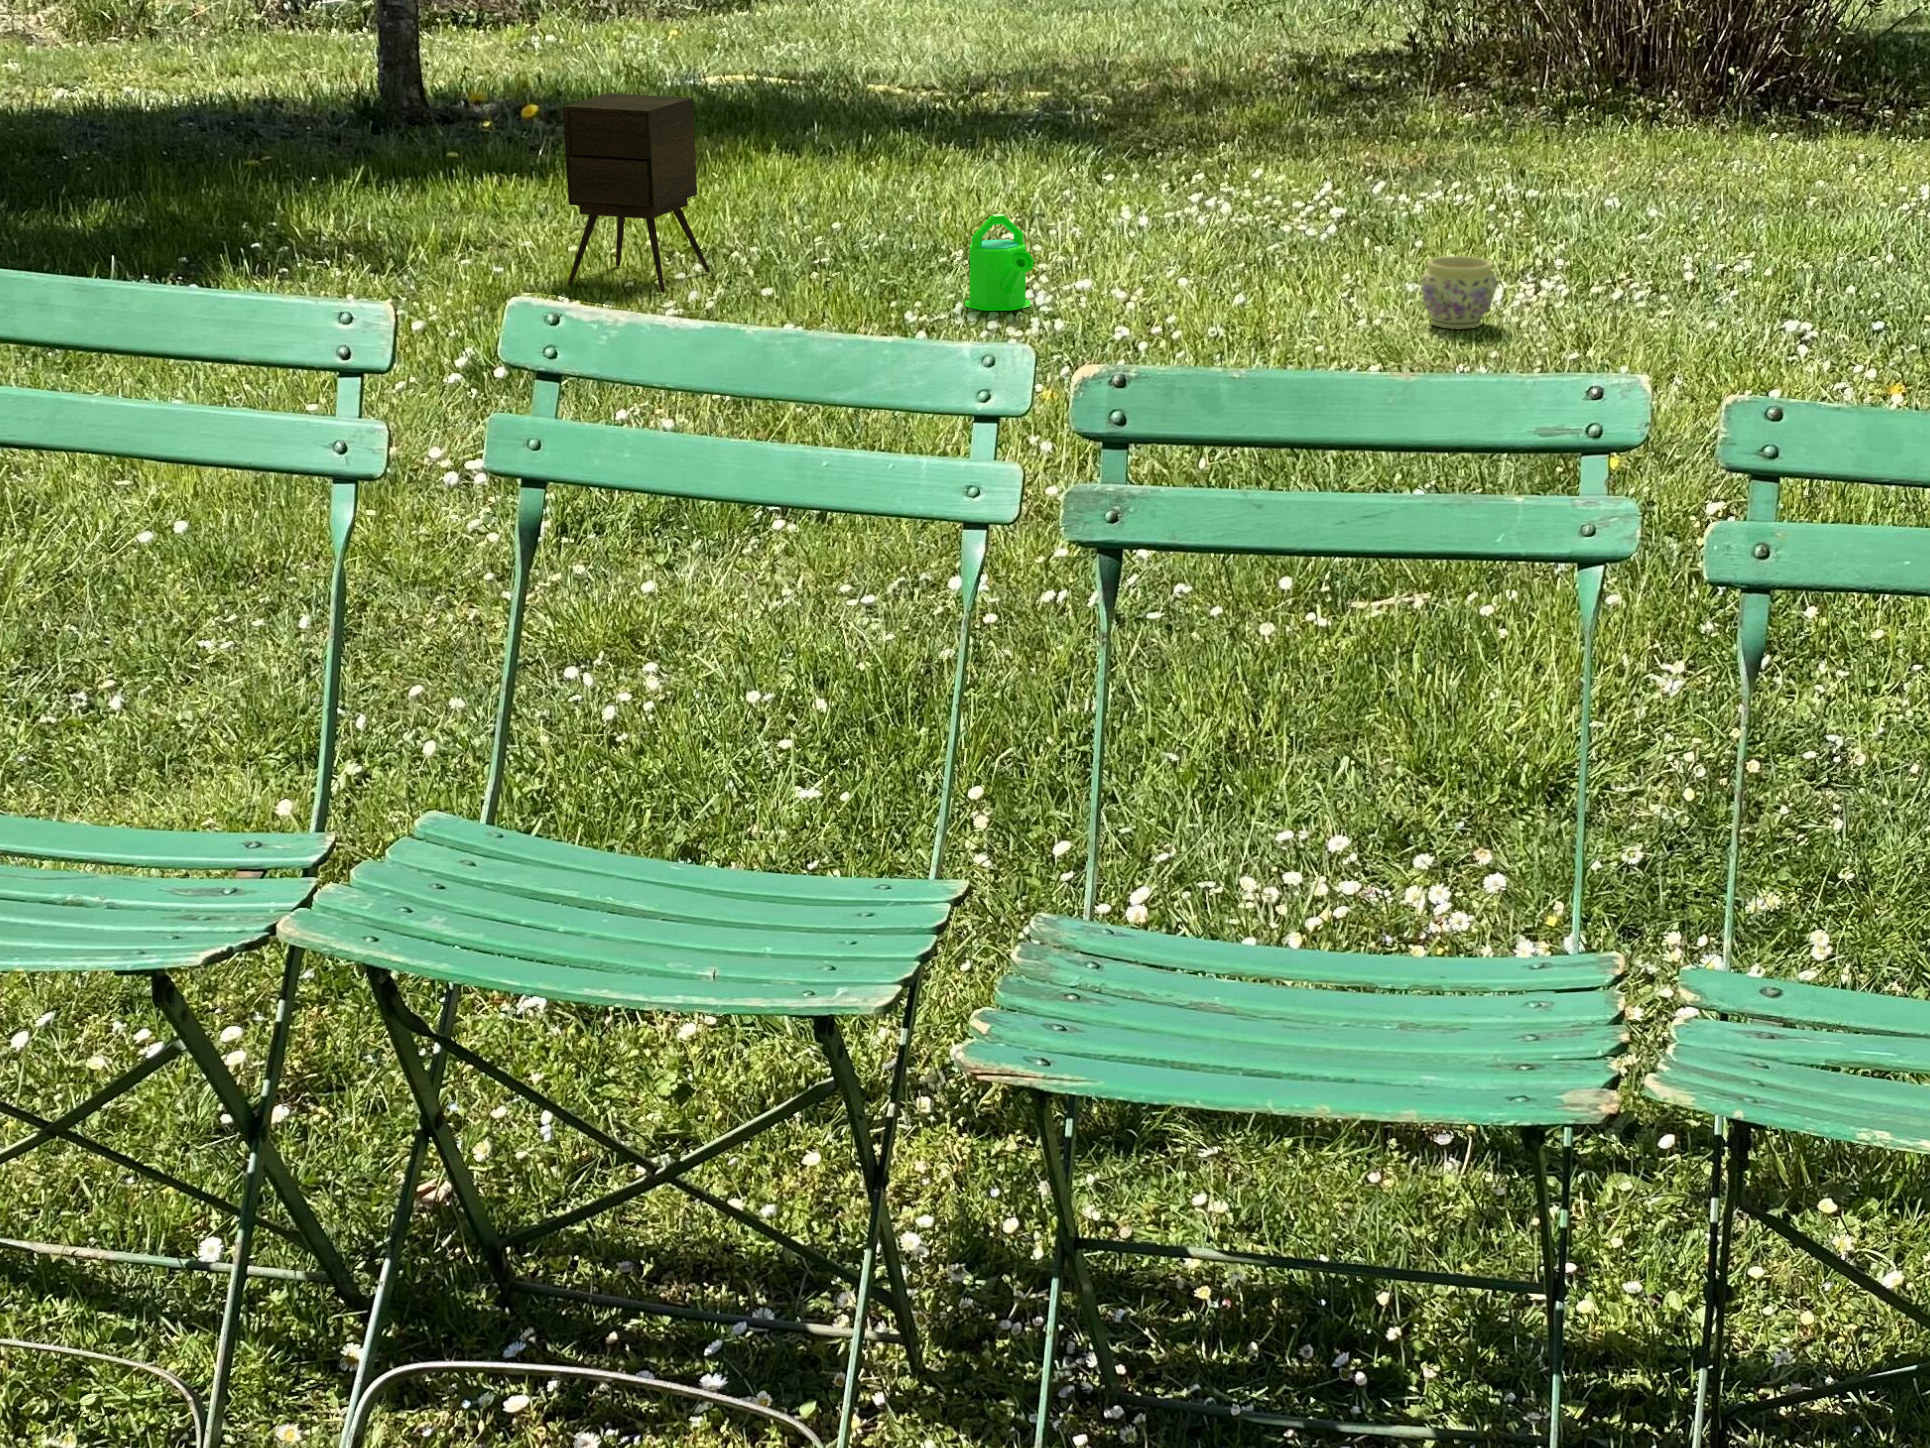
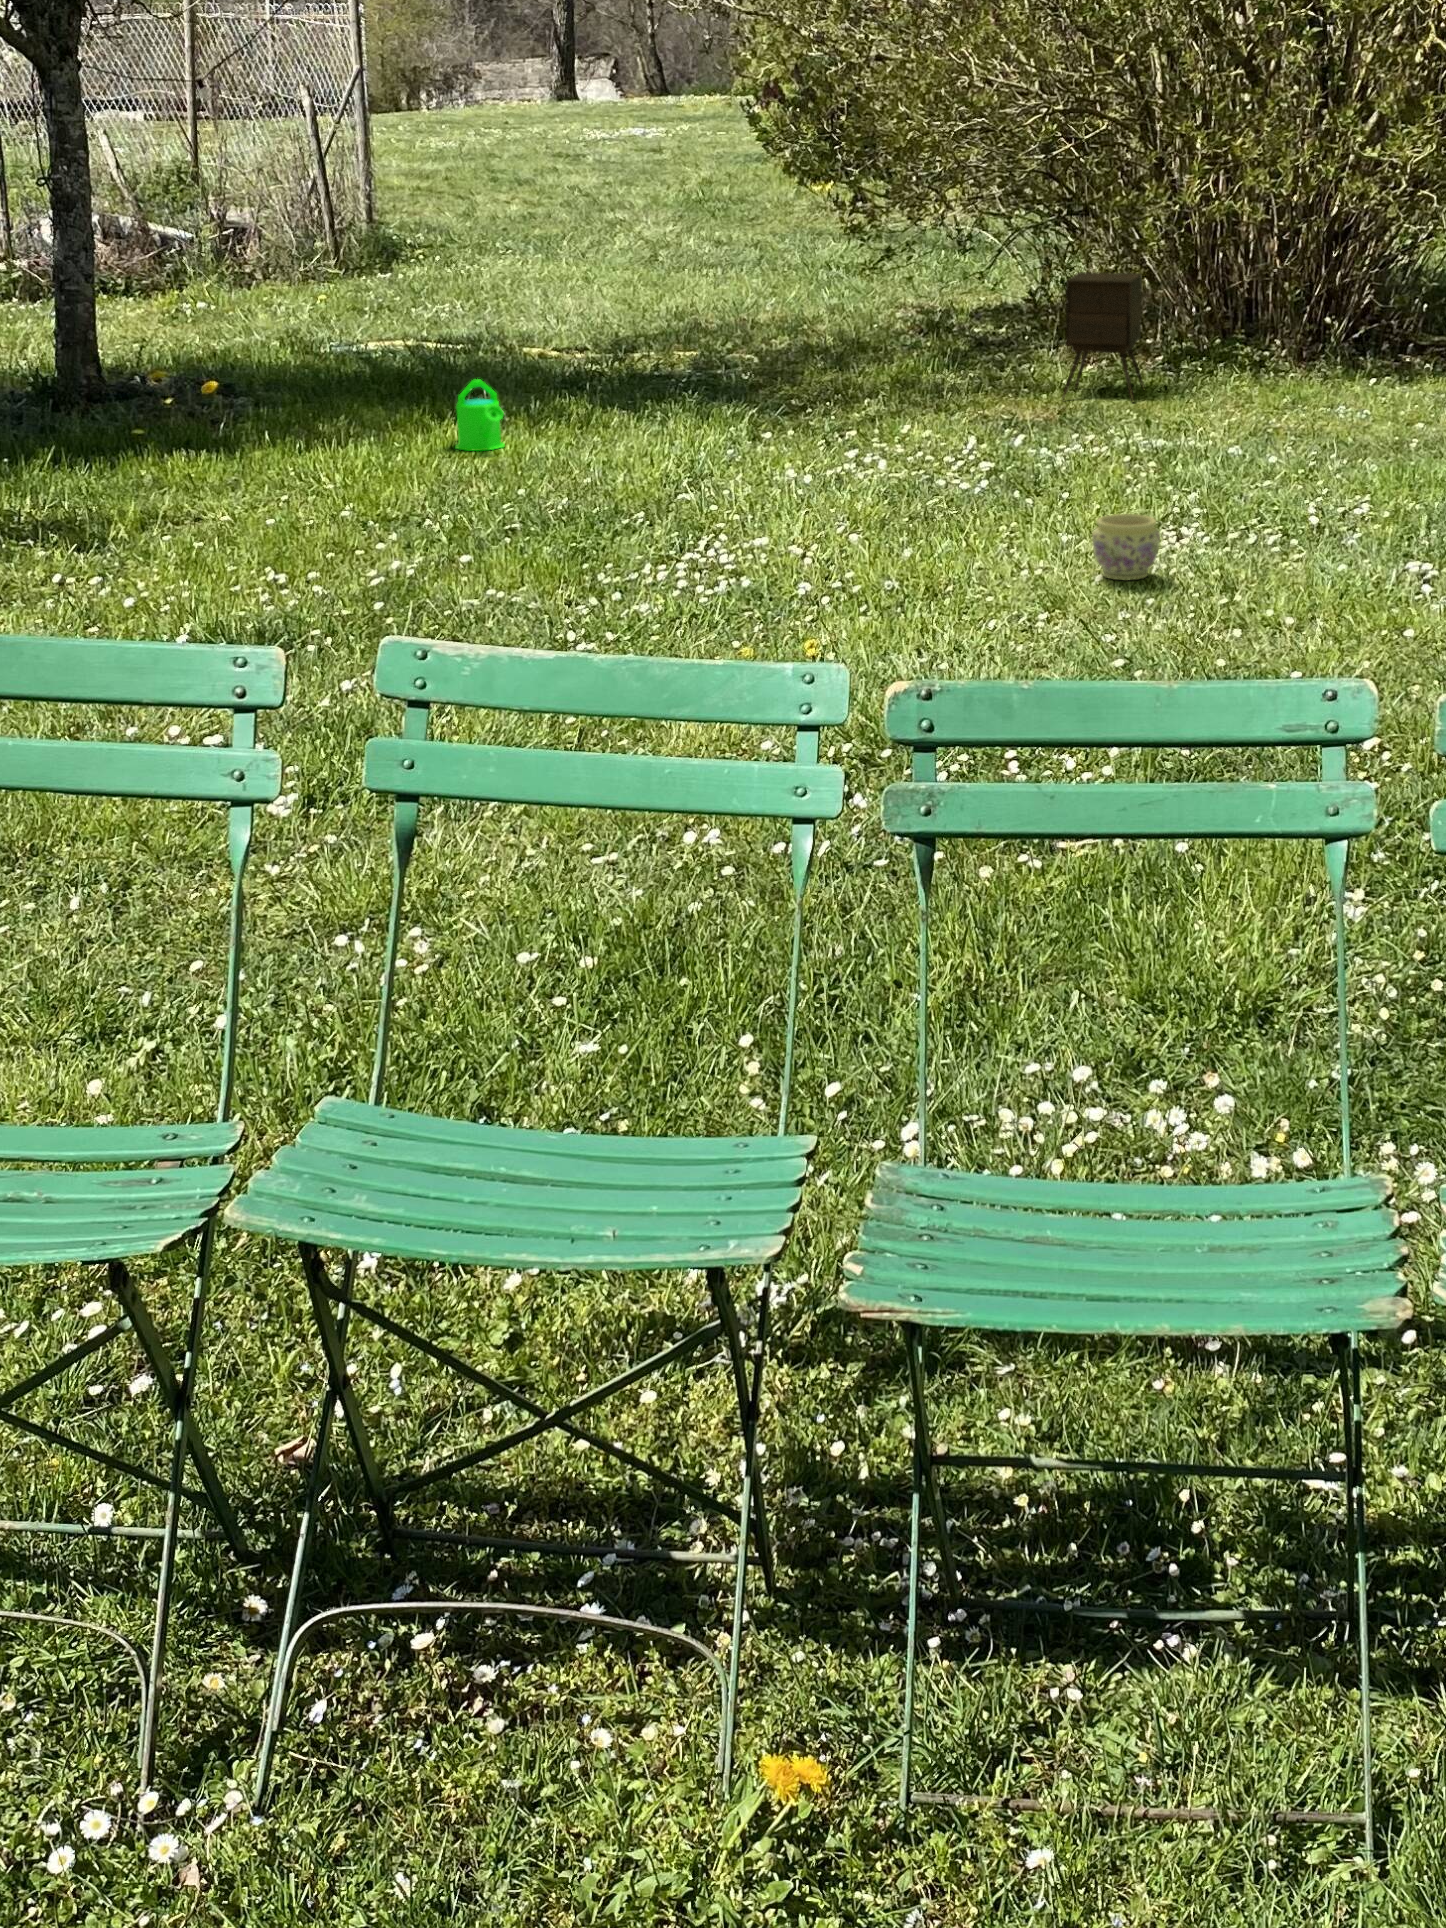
side table: present [563,93,710,293] -> present [1062,272,1146,402]
watering can: present [965,214,1034,311] -> present [455,379,505,451]

